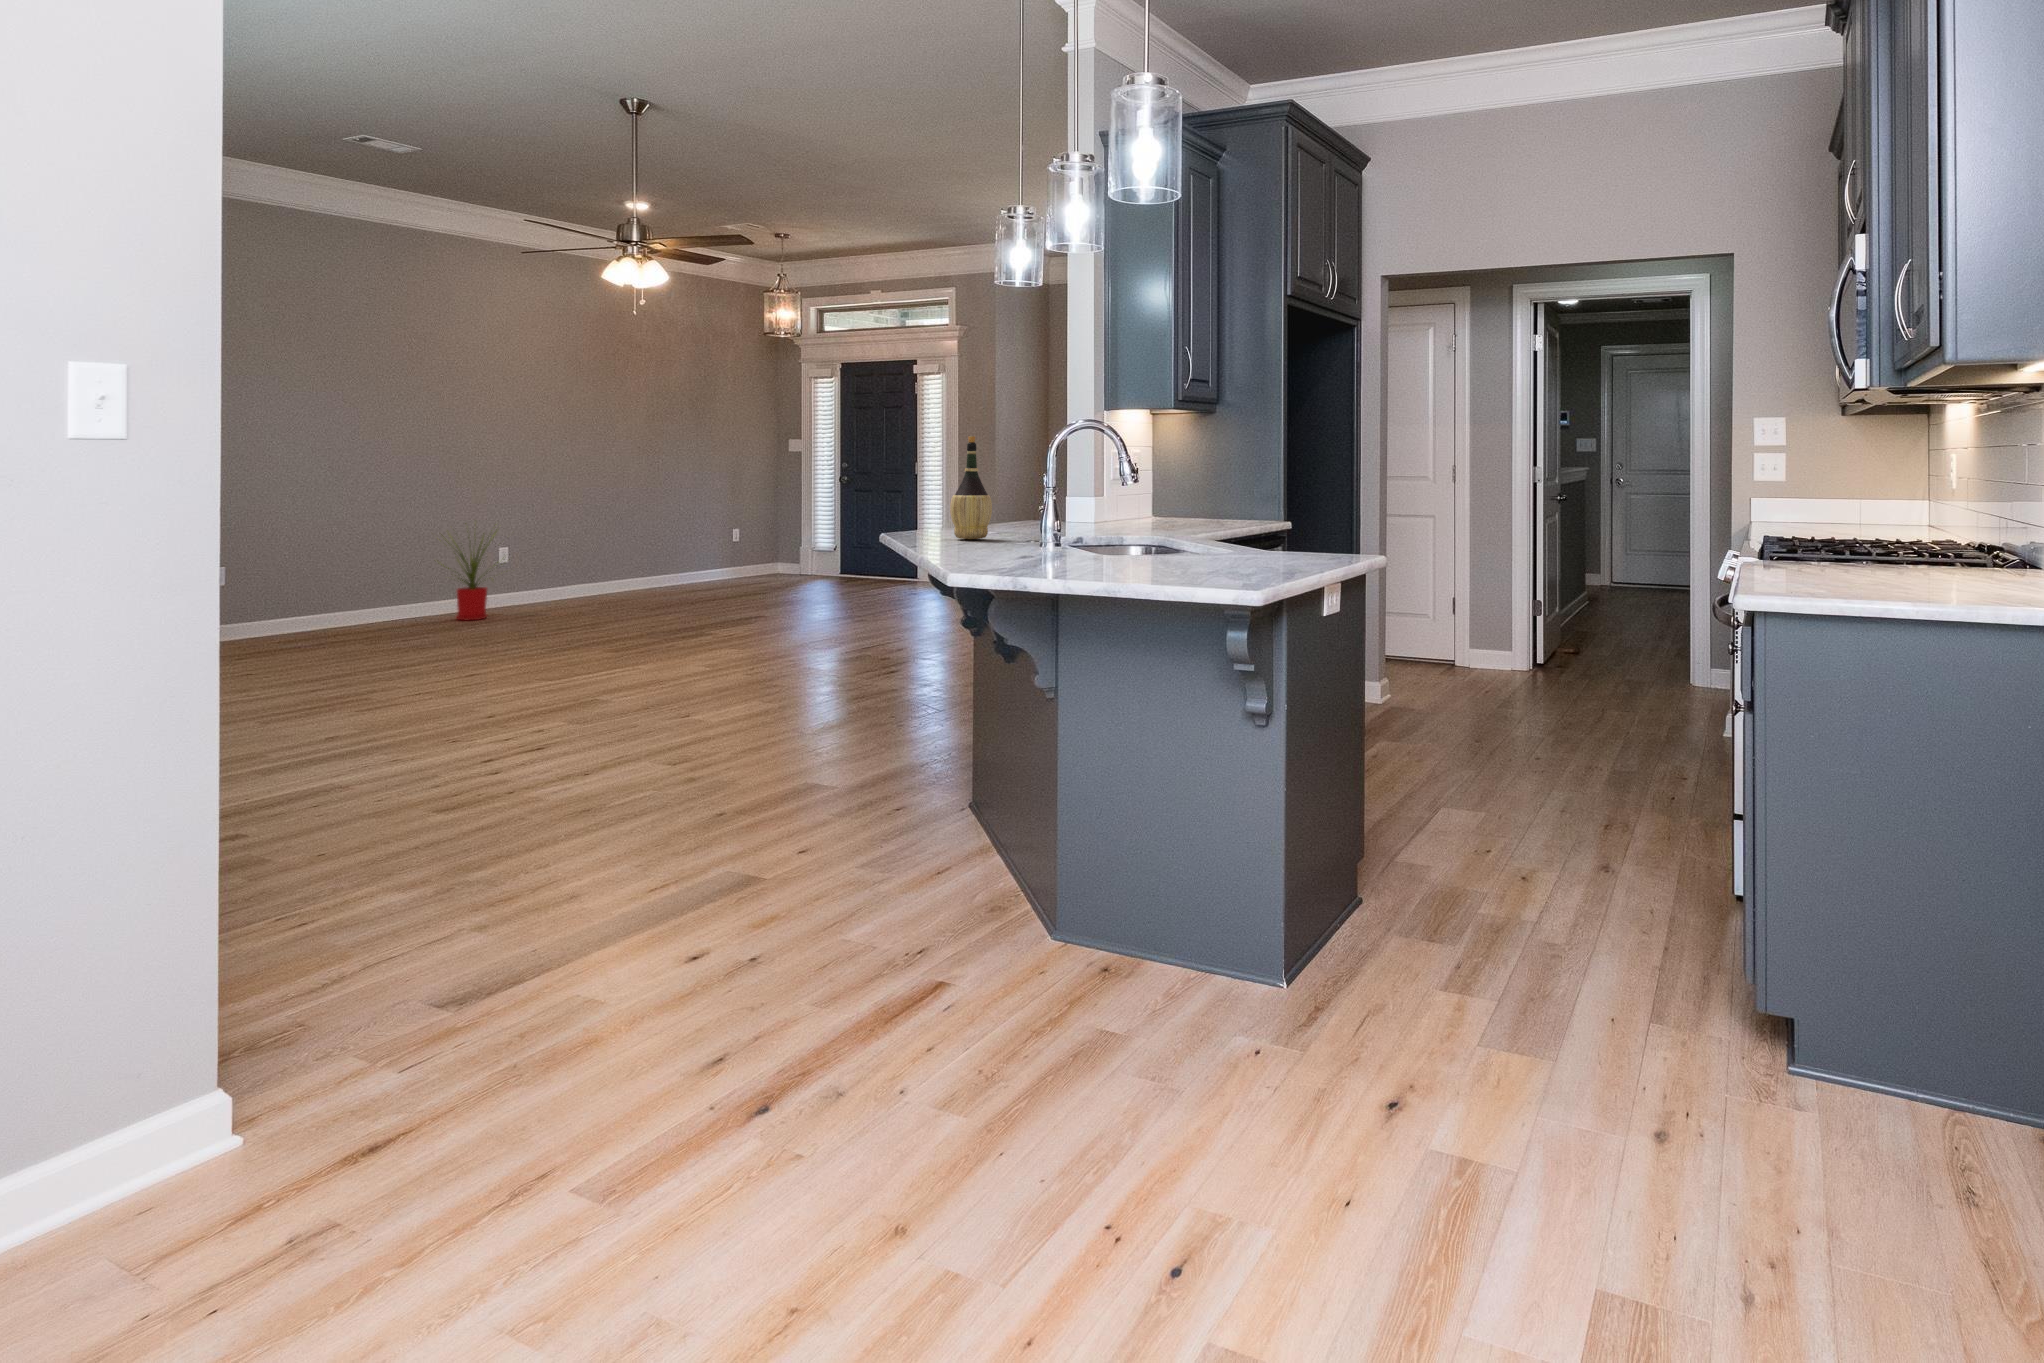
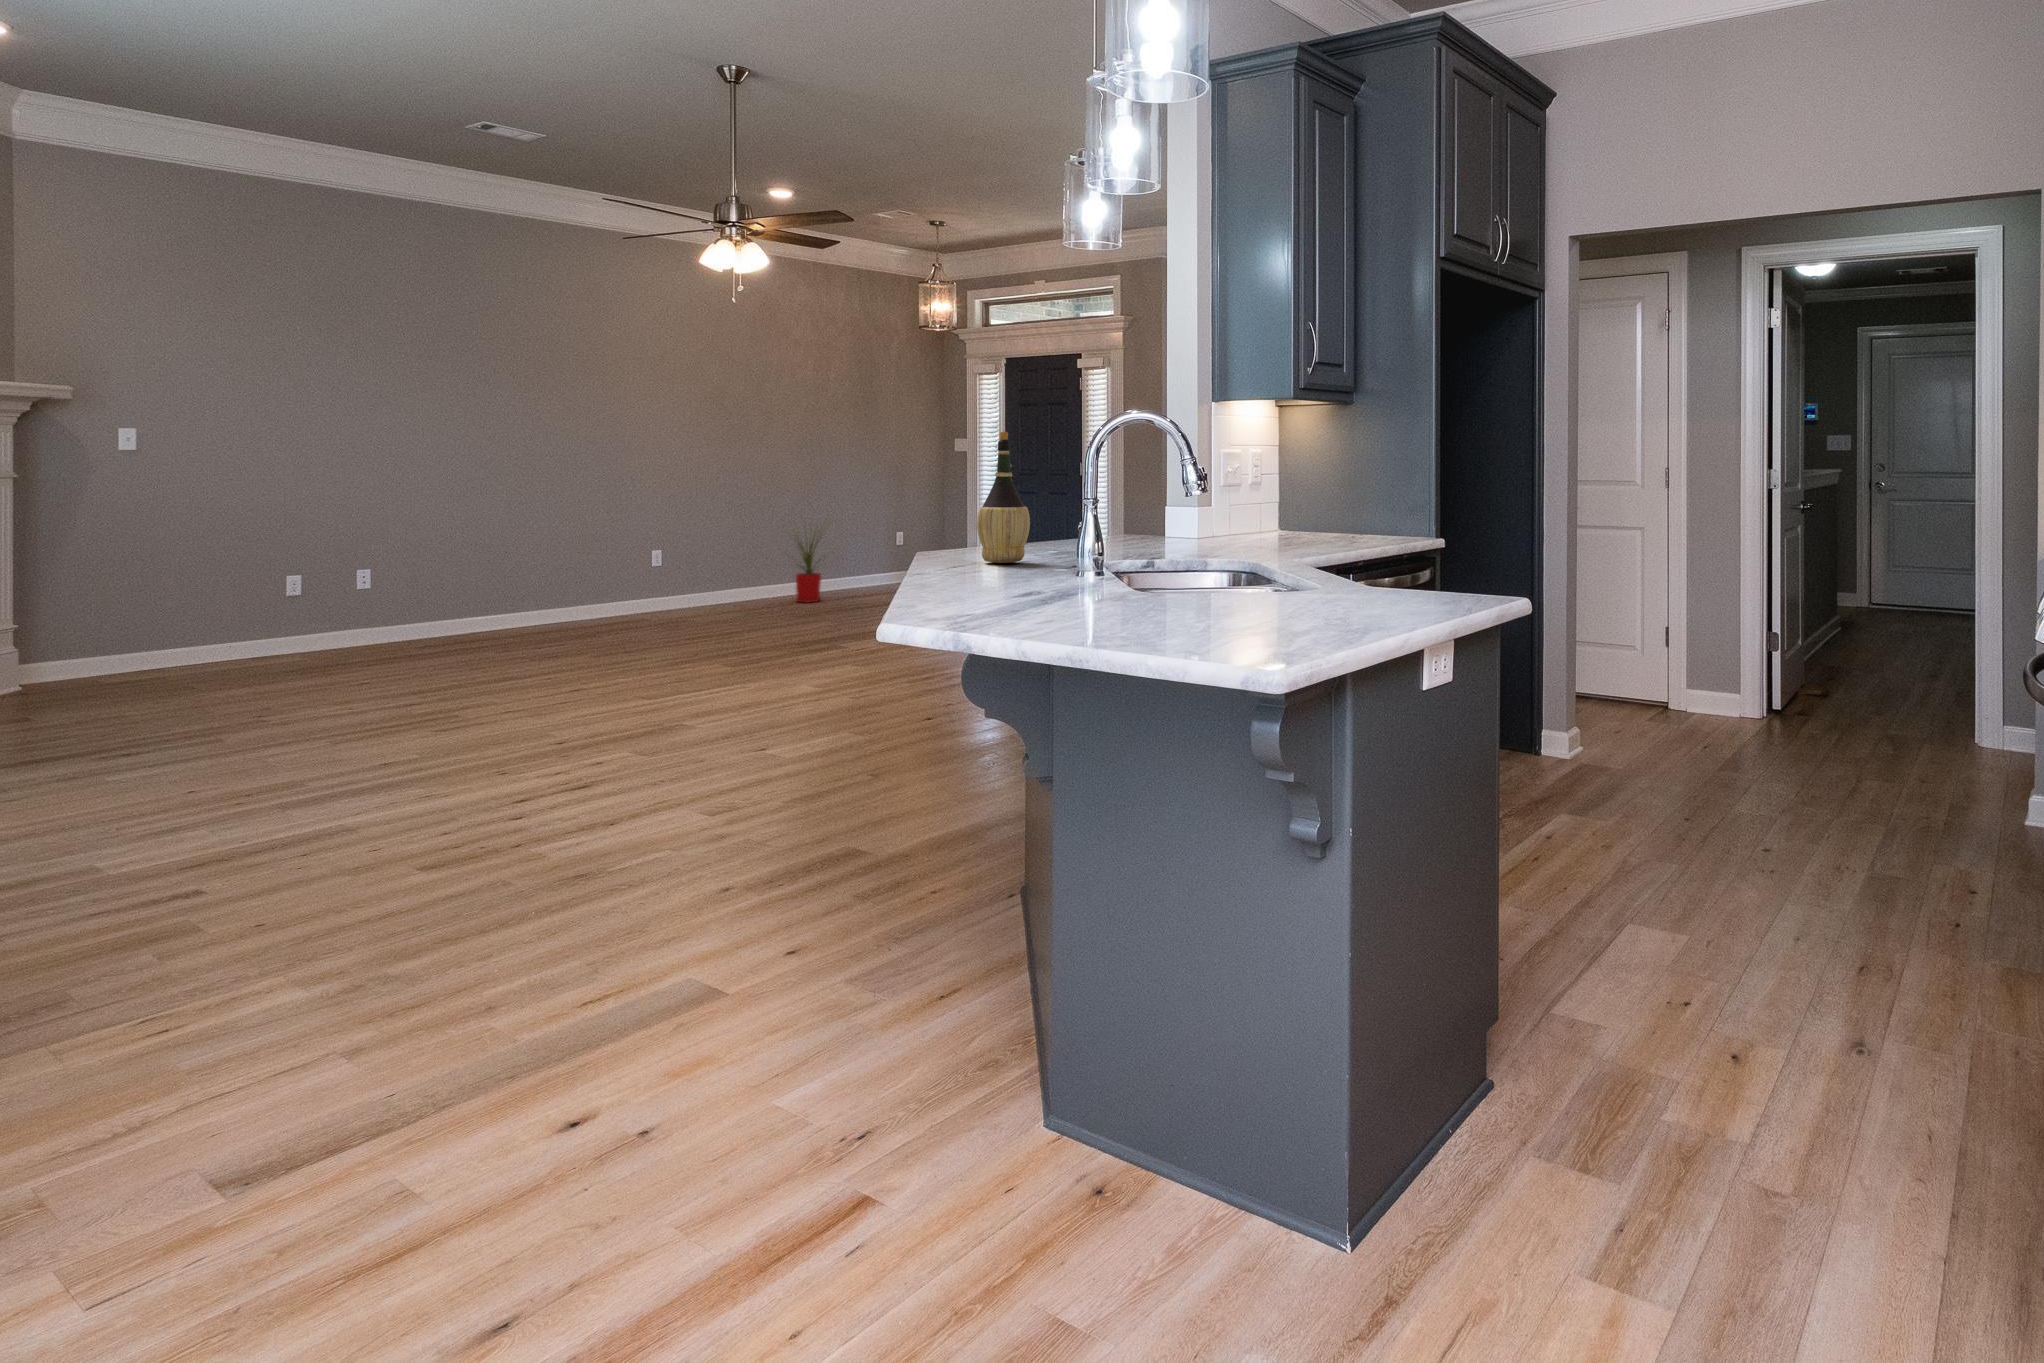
house plant: present [441,535,494,621] -> present [786,528,826,603]

